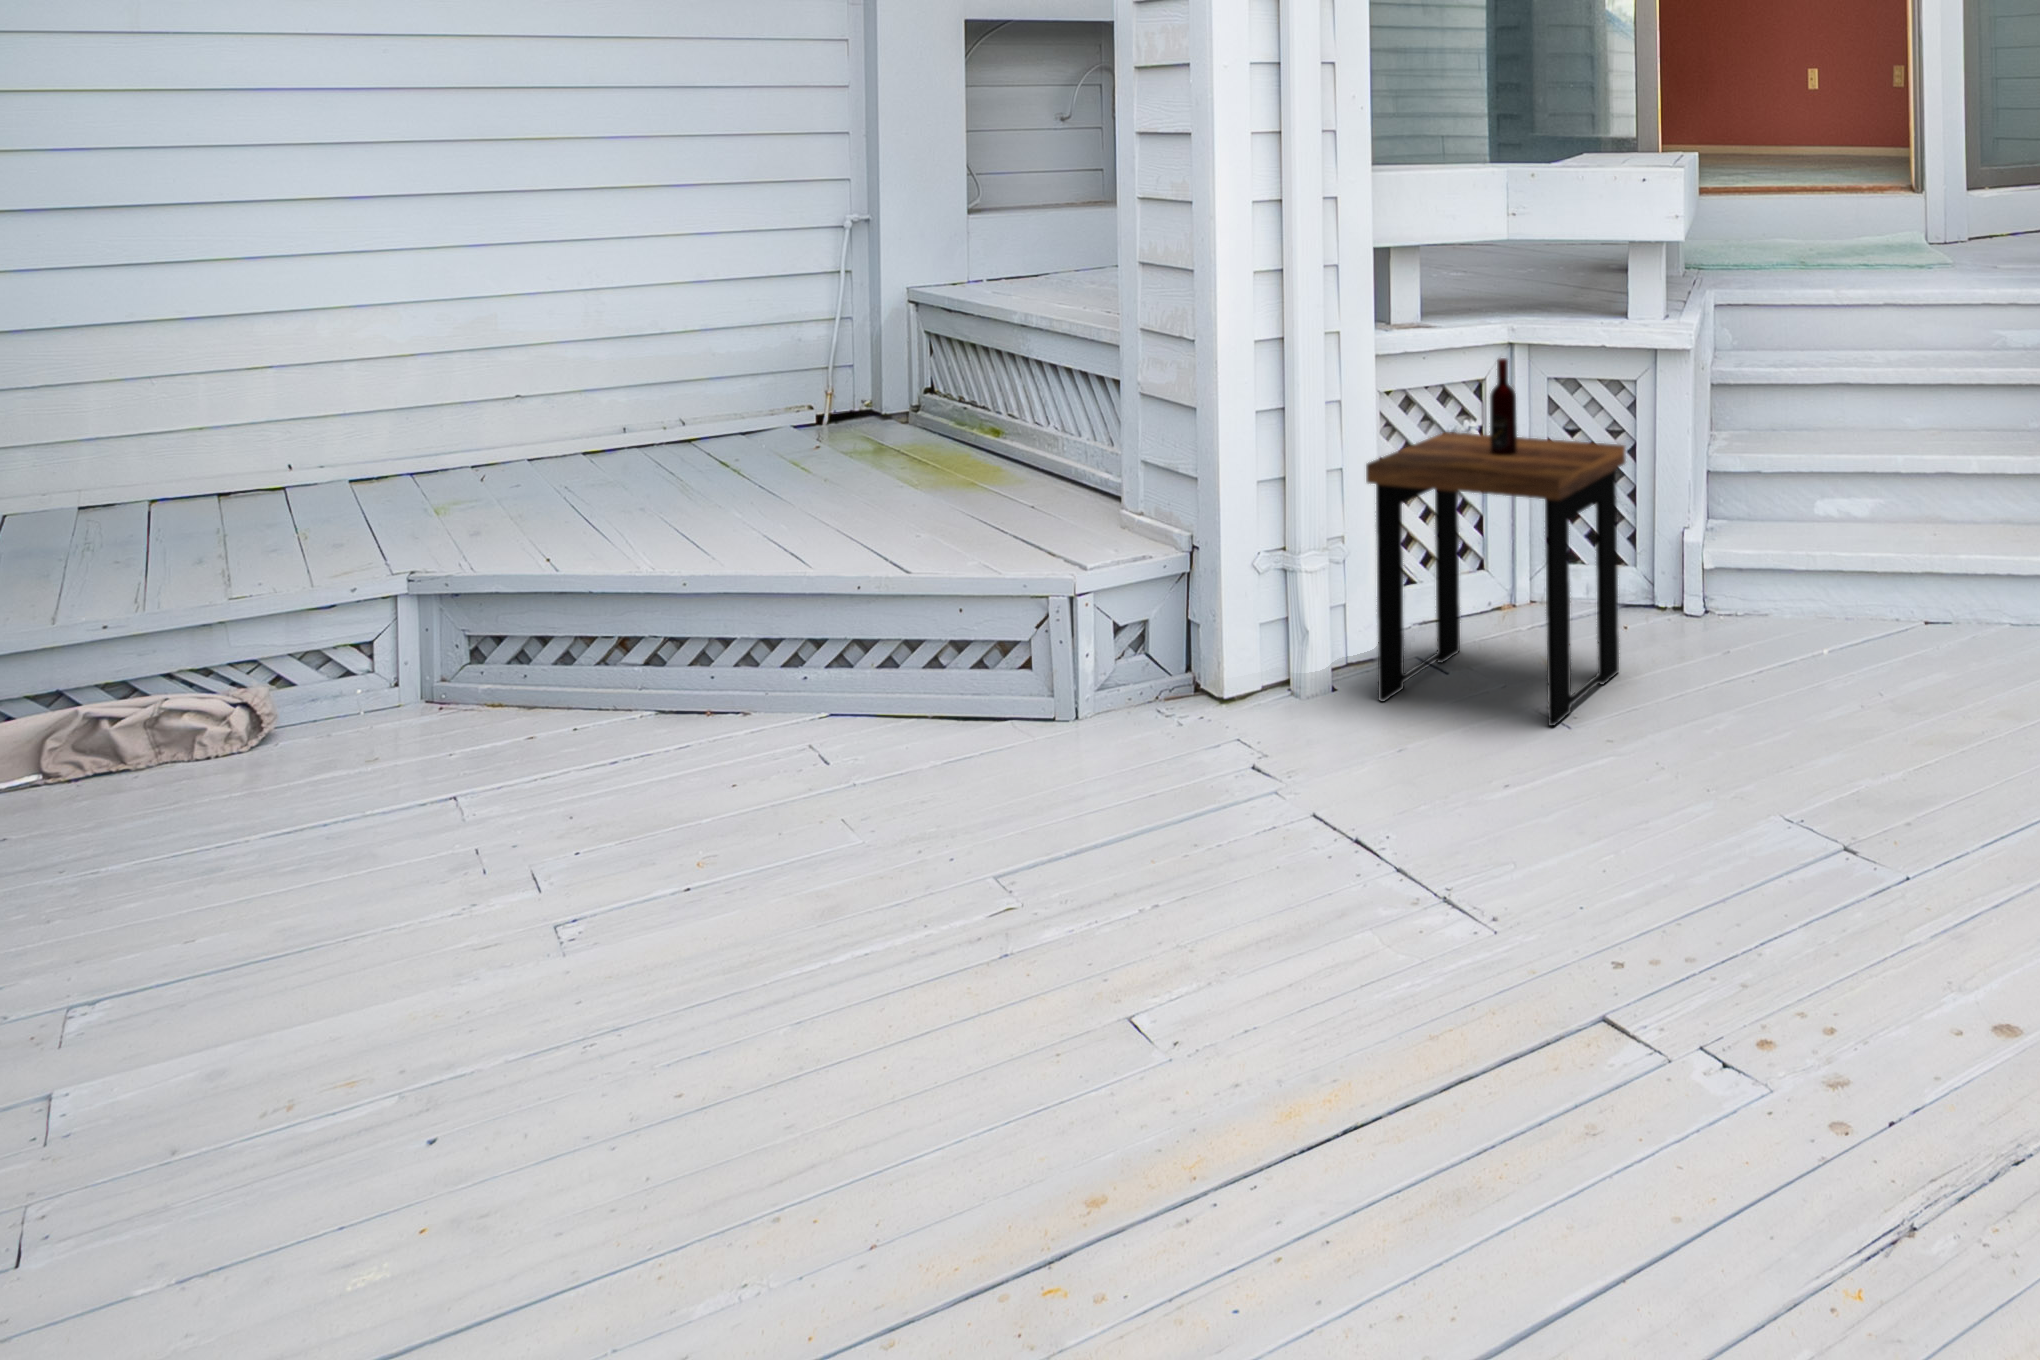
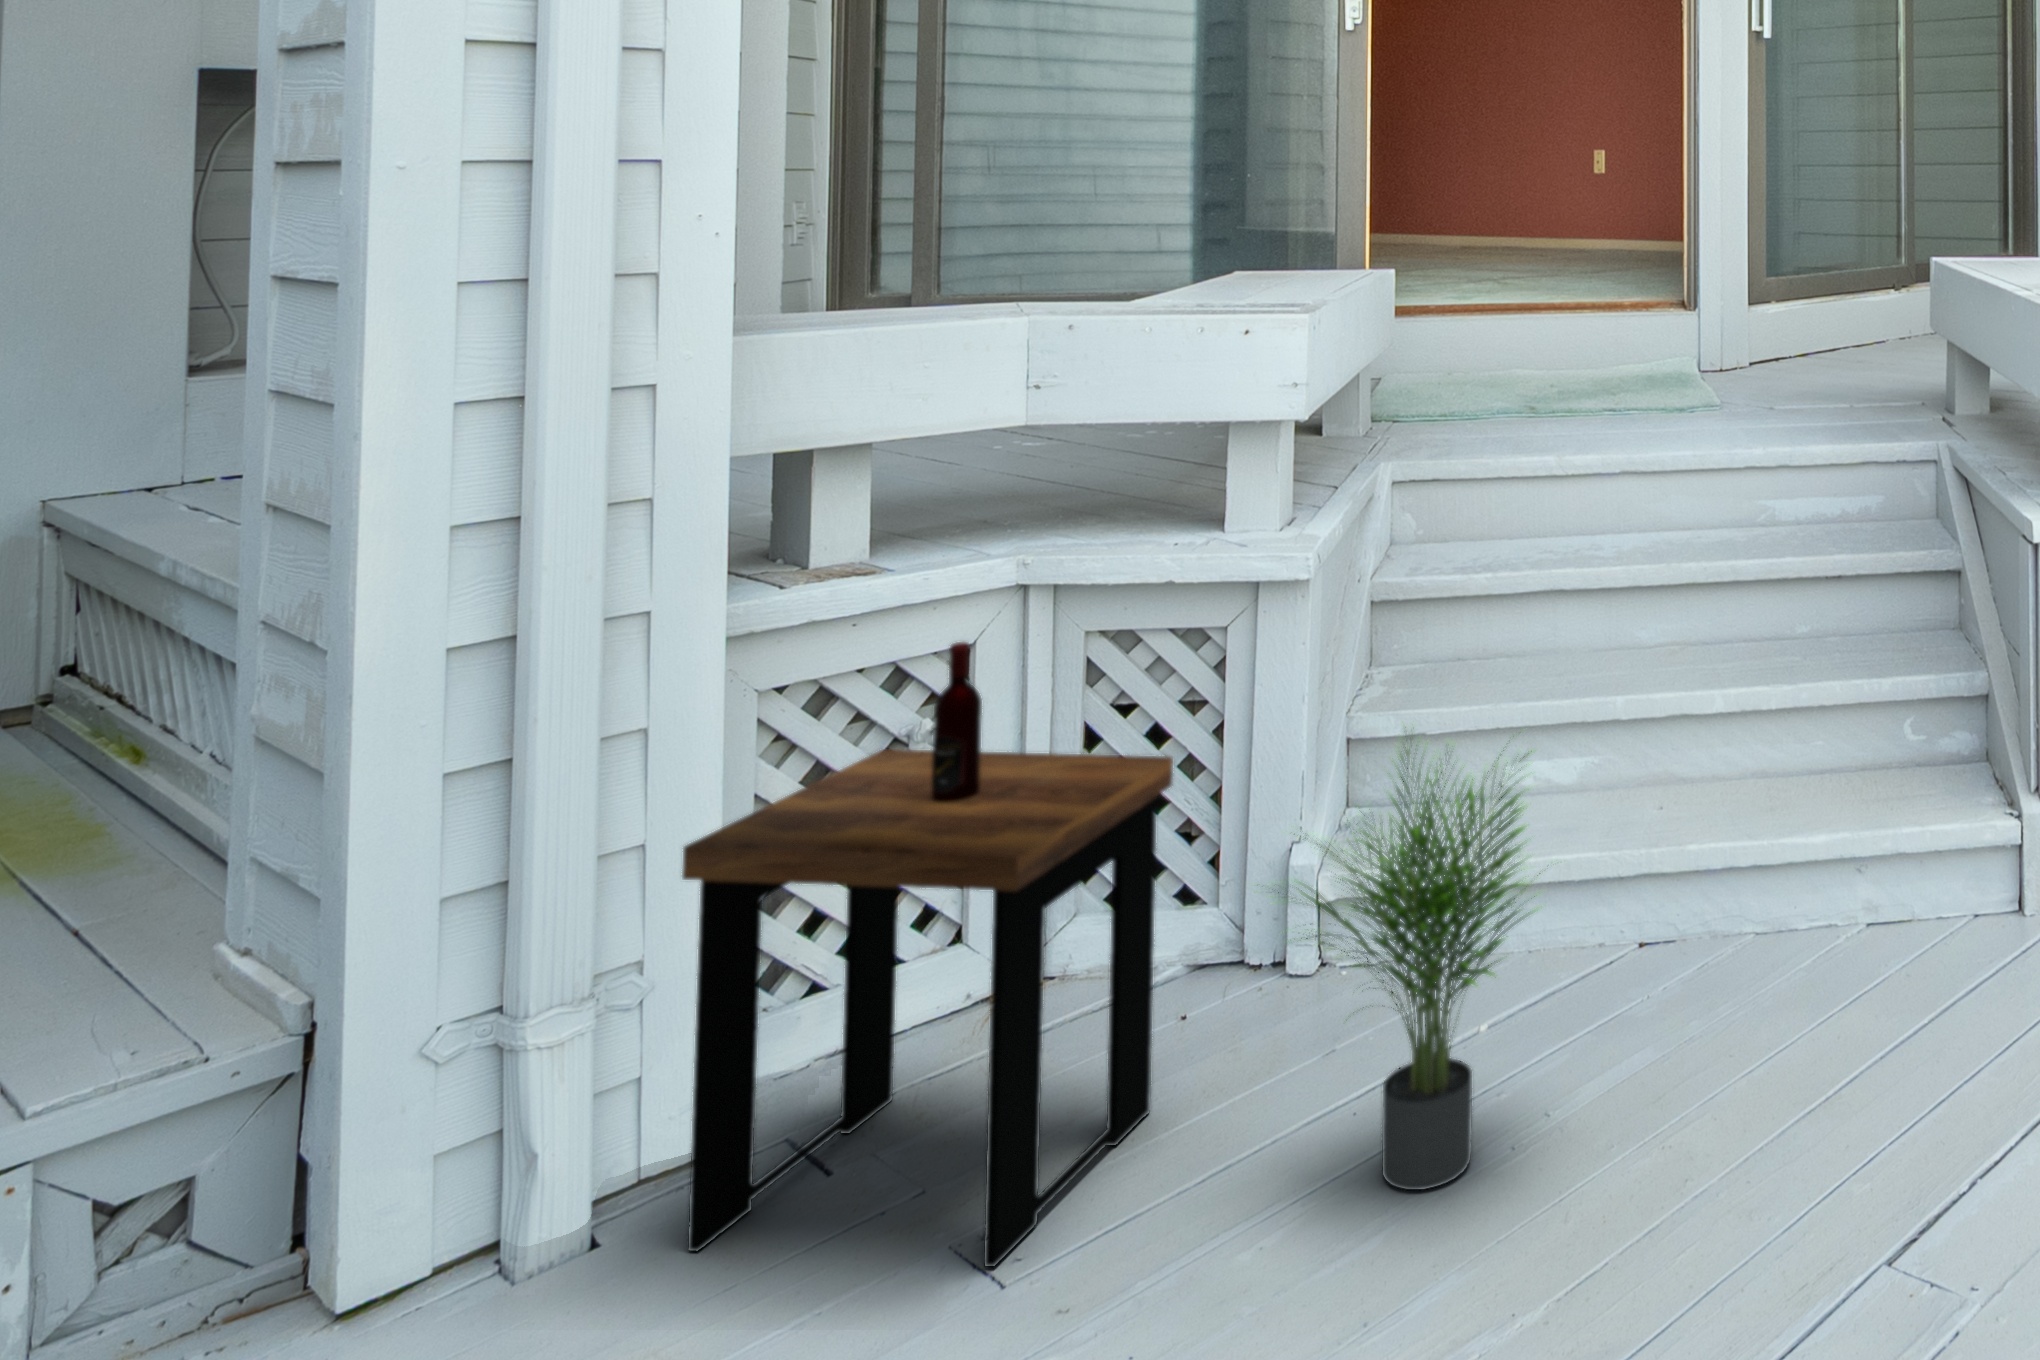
potted plant: none [1683,427,1893,724] -> present [1273,727,1541,1190]

